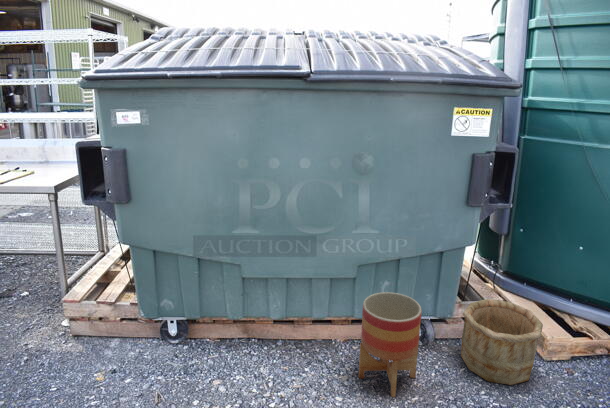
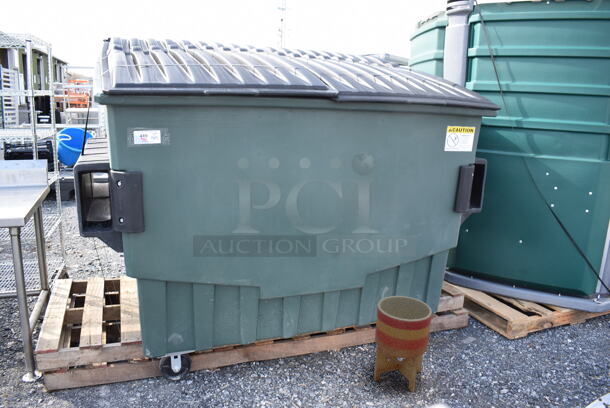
wooden bucket: present [461,299,543,385] -> none [447,293,516,364]

